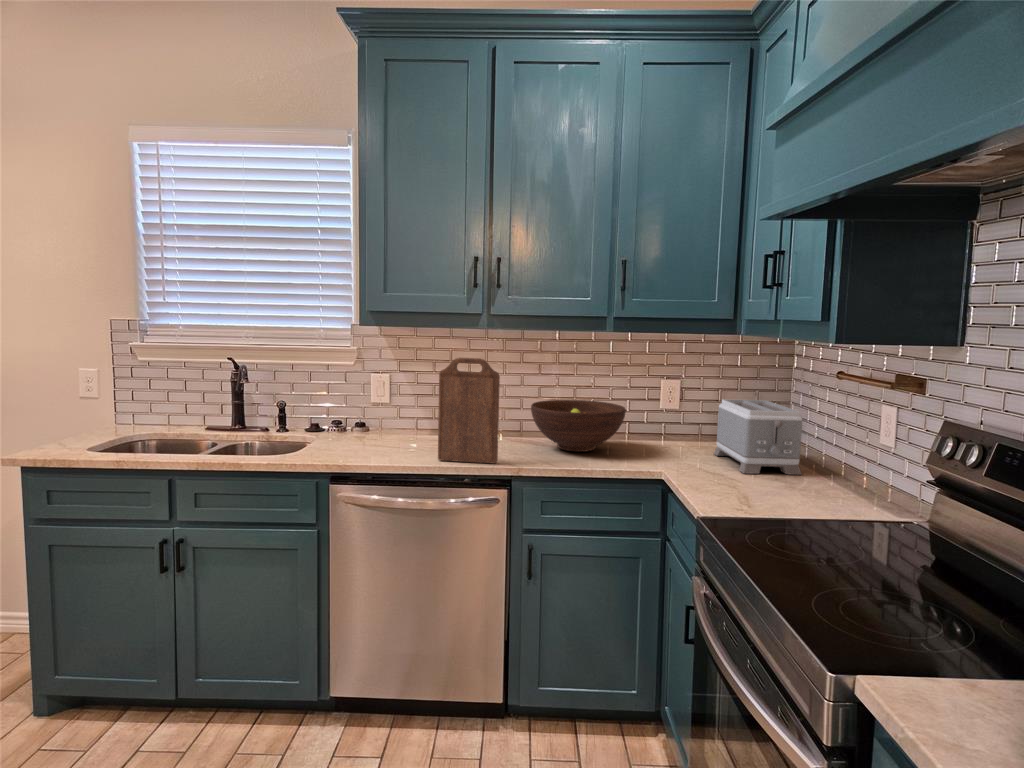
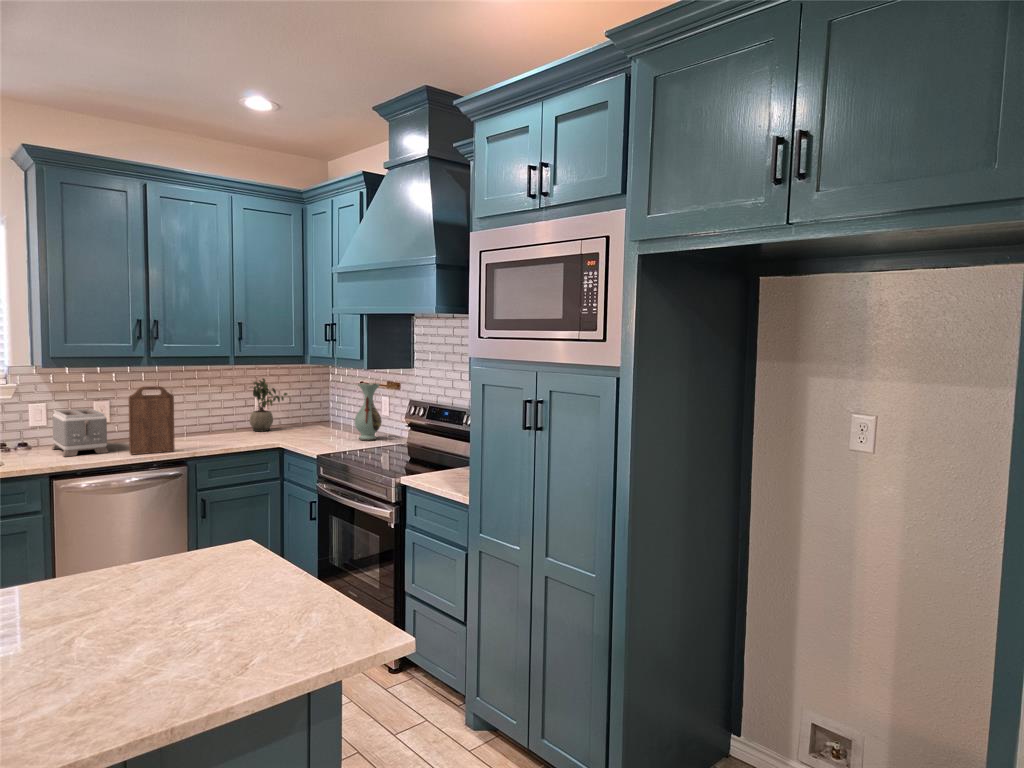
potted plant: none [645,355,707,444] -> present [250,378,287,431]
decorative vase: none [810,373,874,497] -> present [355,383,382,440]
toaster: present [714,399,803,475] -> present [52,409,109,457]
fruit bowl: present [531,400,626,452] -> none [180,409,245,440]

